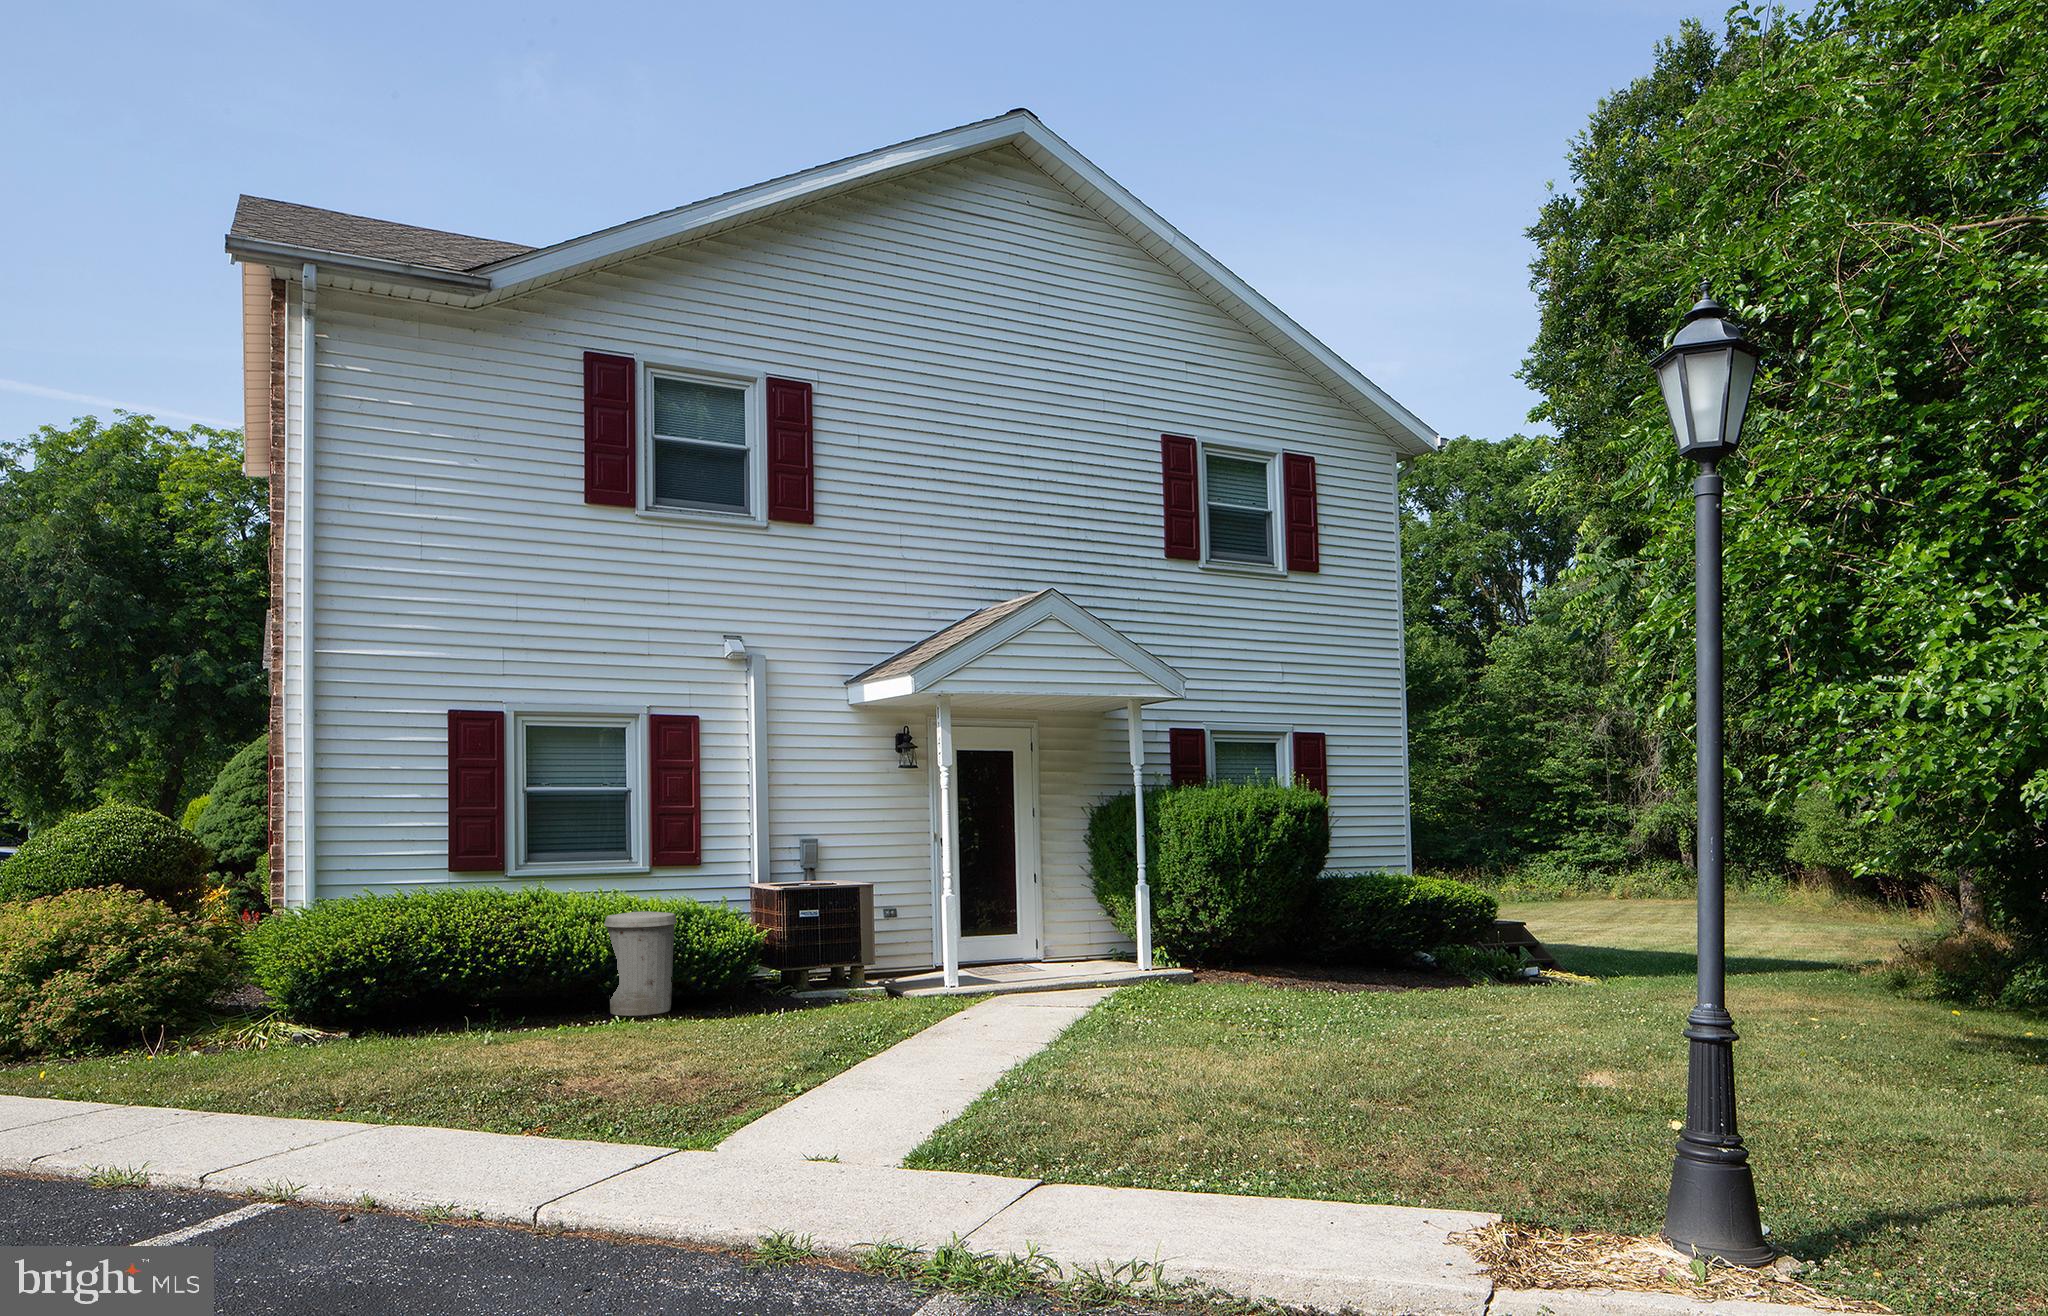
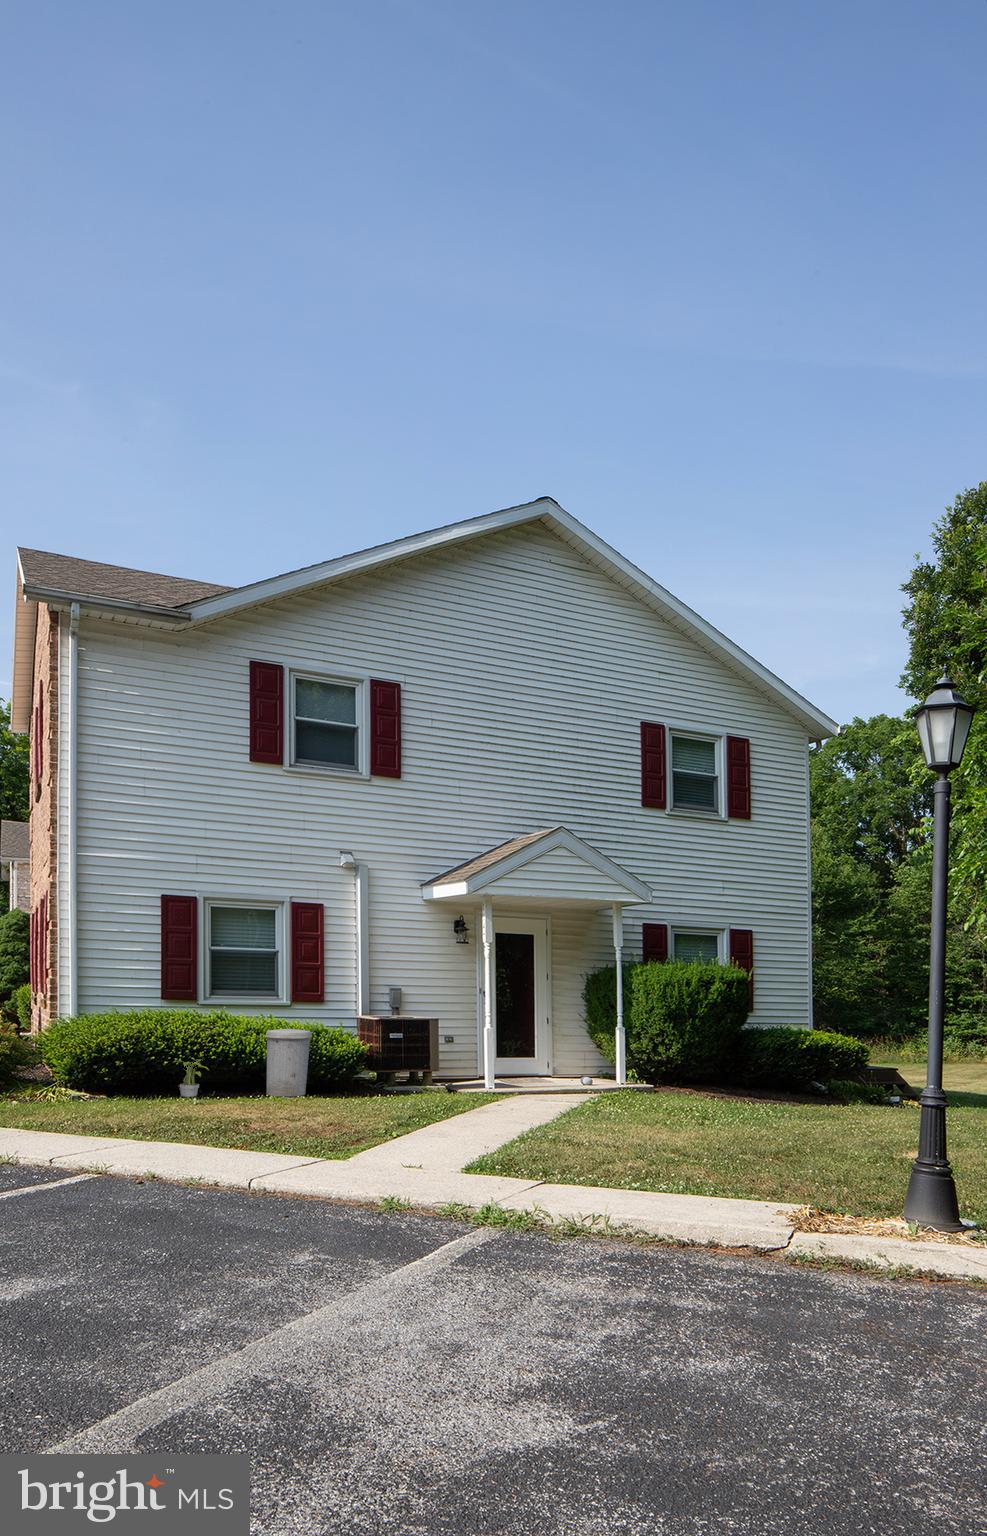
potted plant: none [457,965,516,1024] -> present [174,1060,209,1097]

